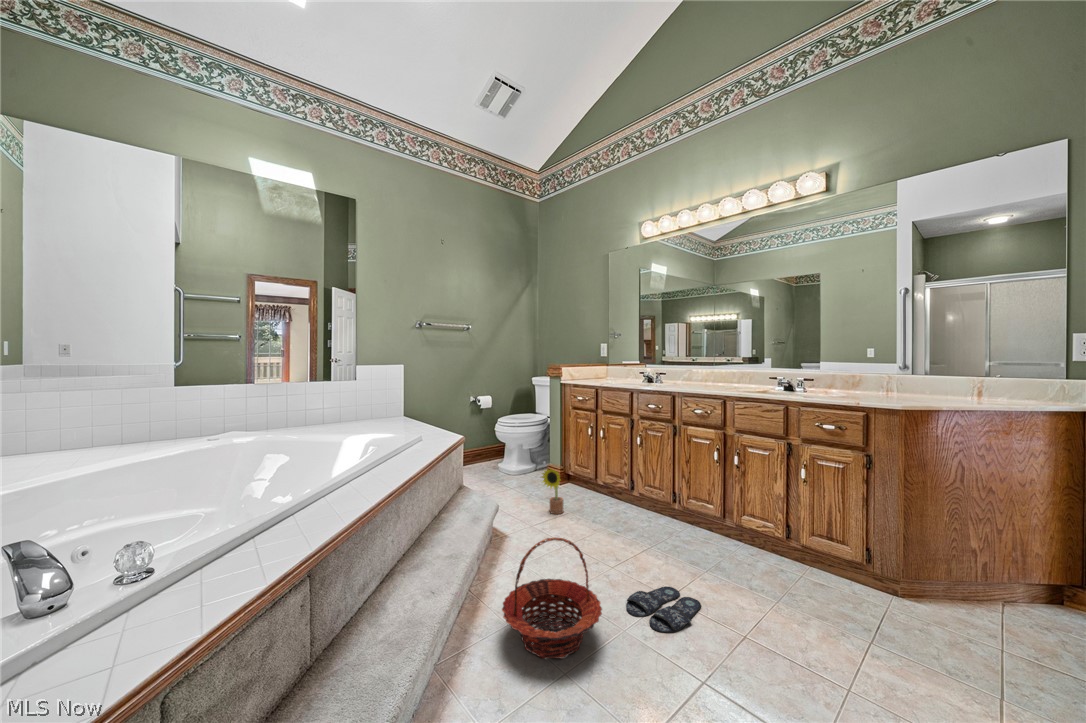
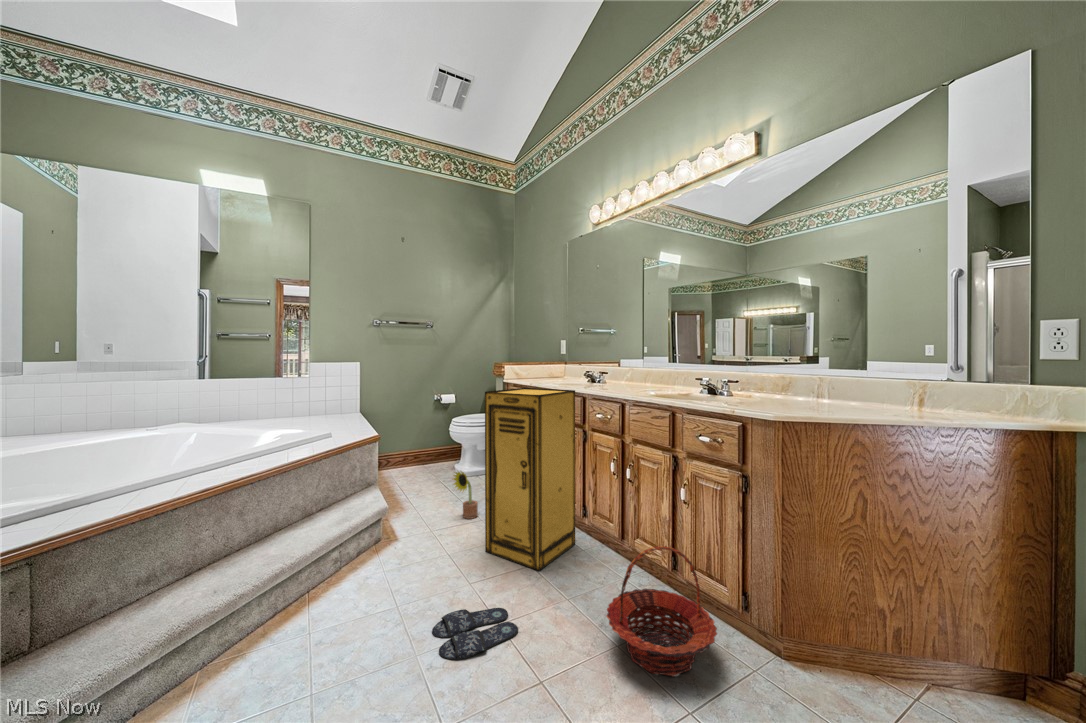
storage cabinet: none [603,388,674,553] -> present [485,388,575,571]
basket: present [502,538,602,658] -> present [607,546,717,676]

